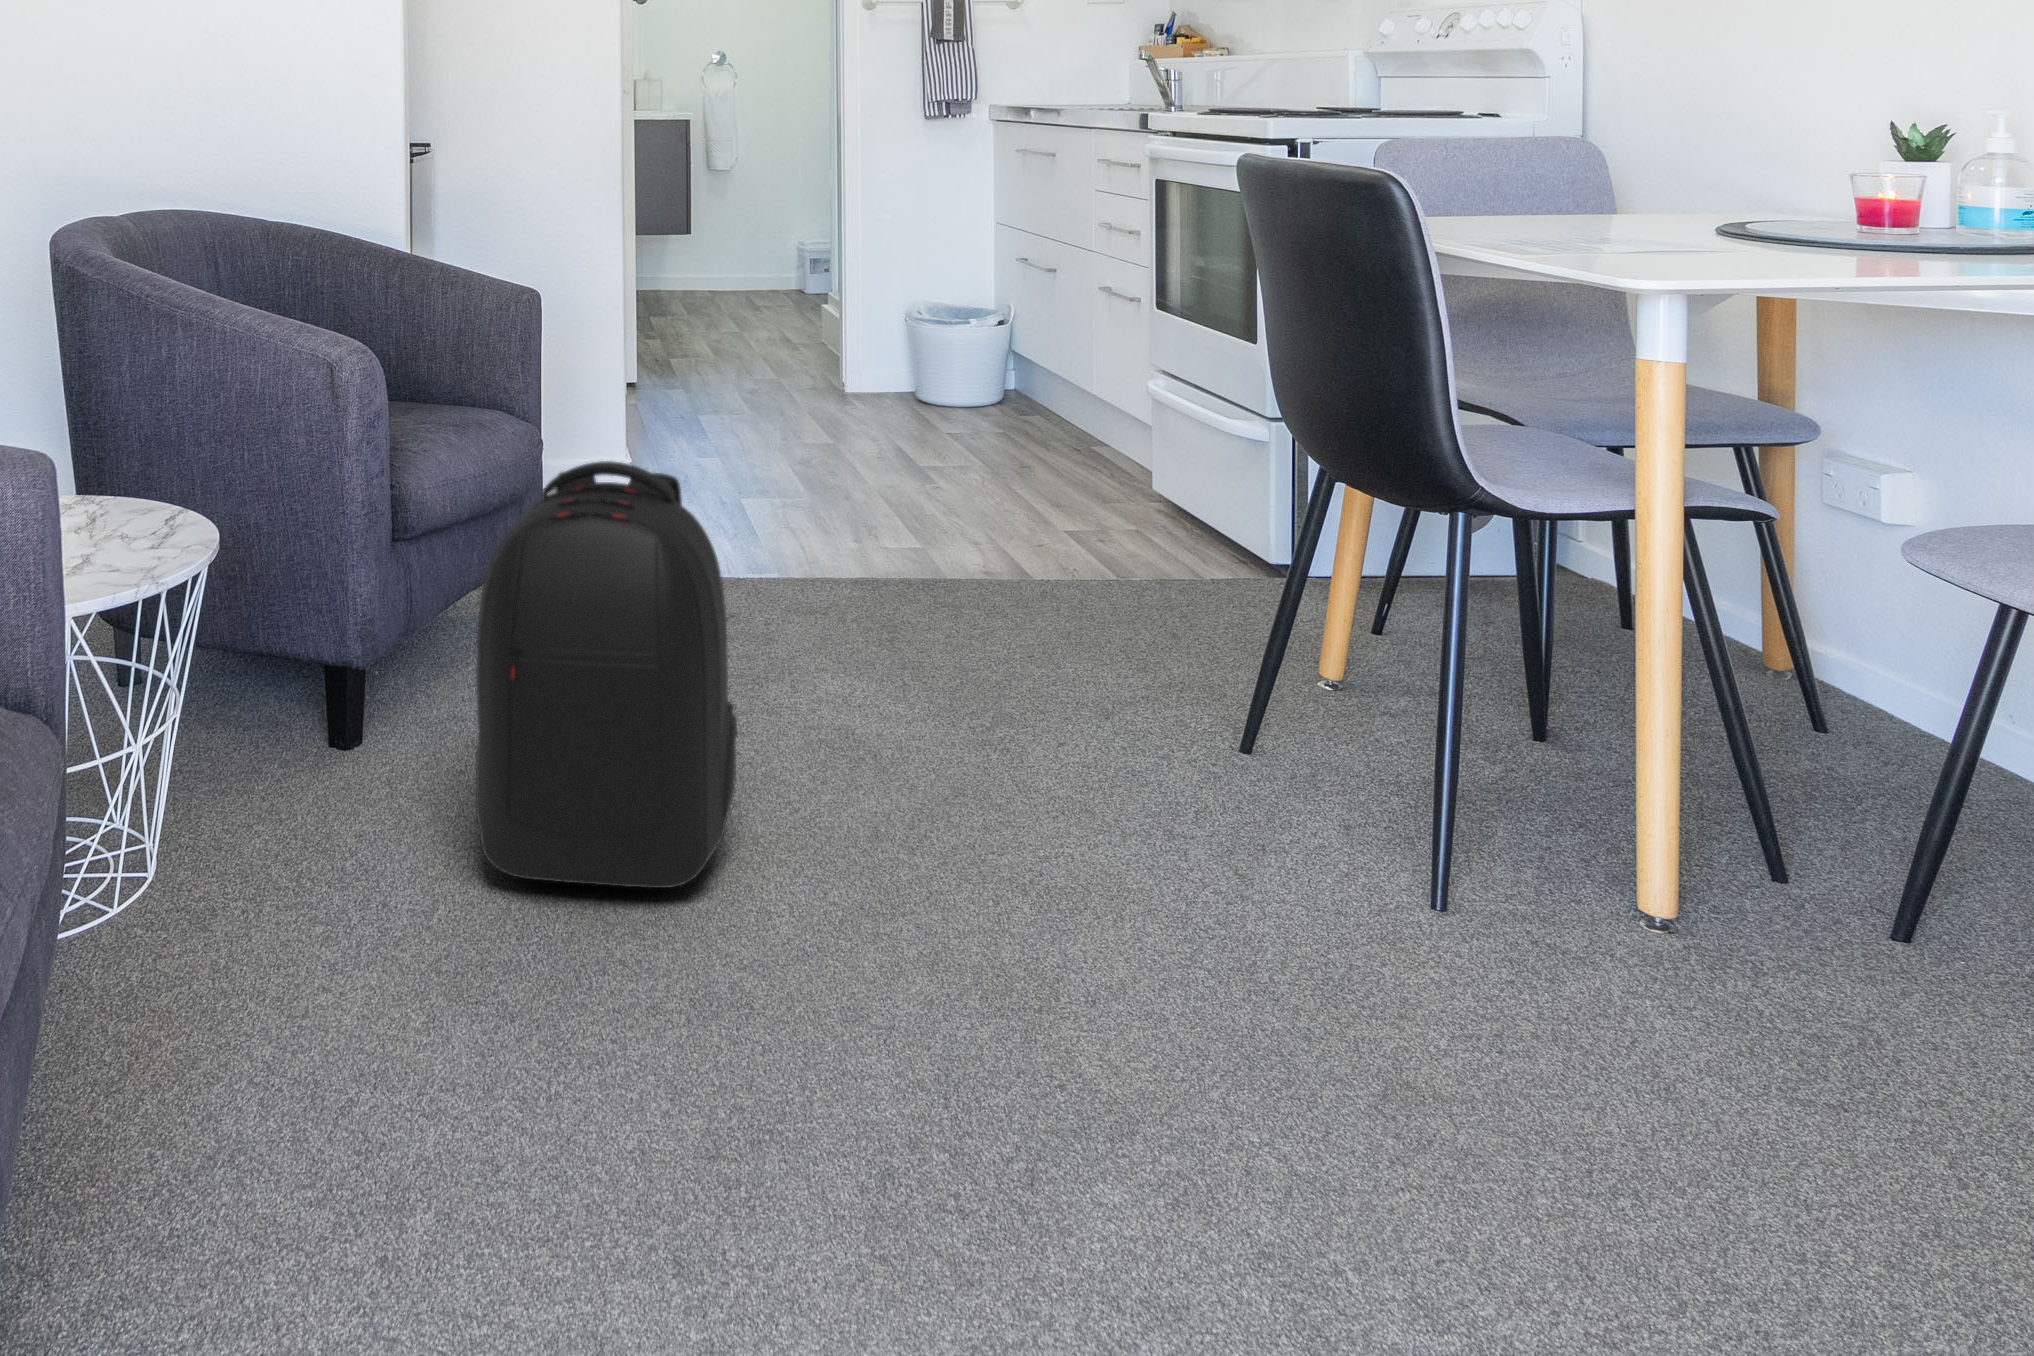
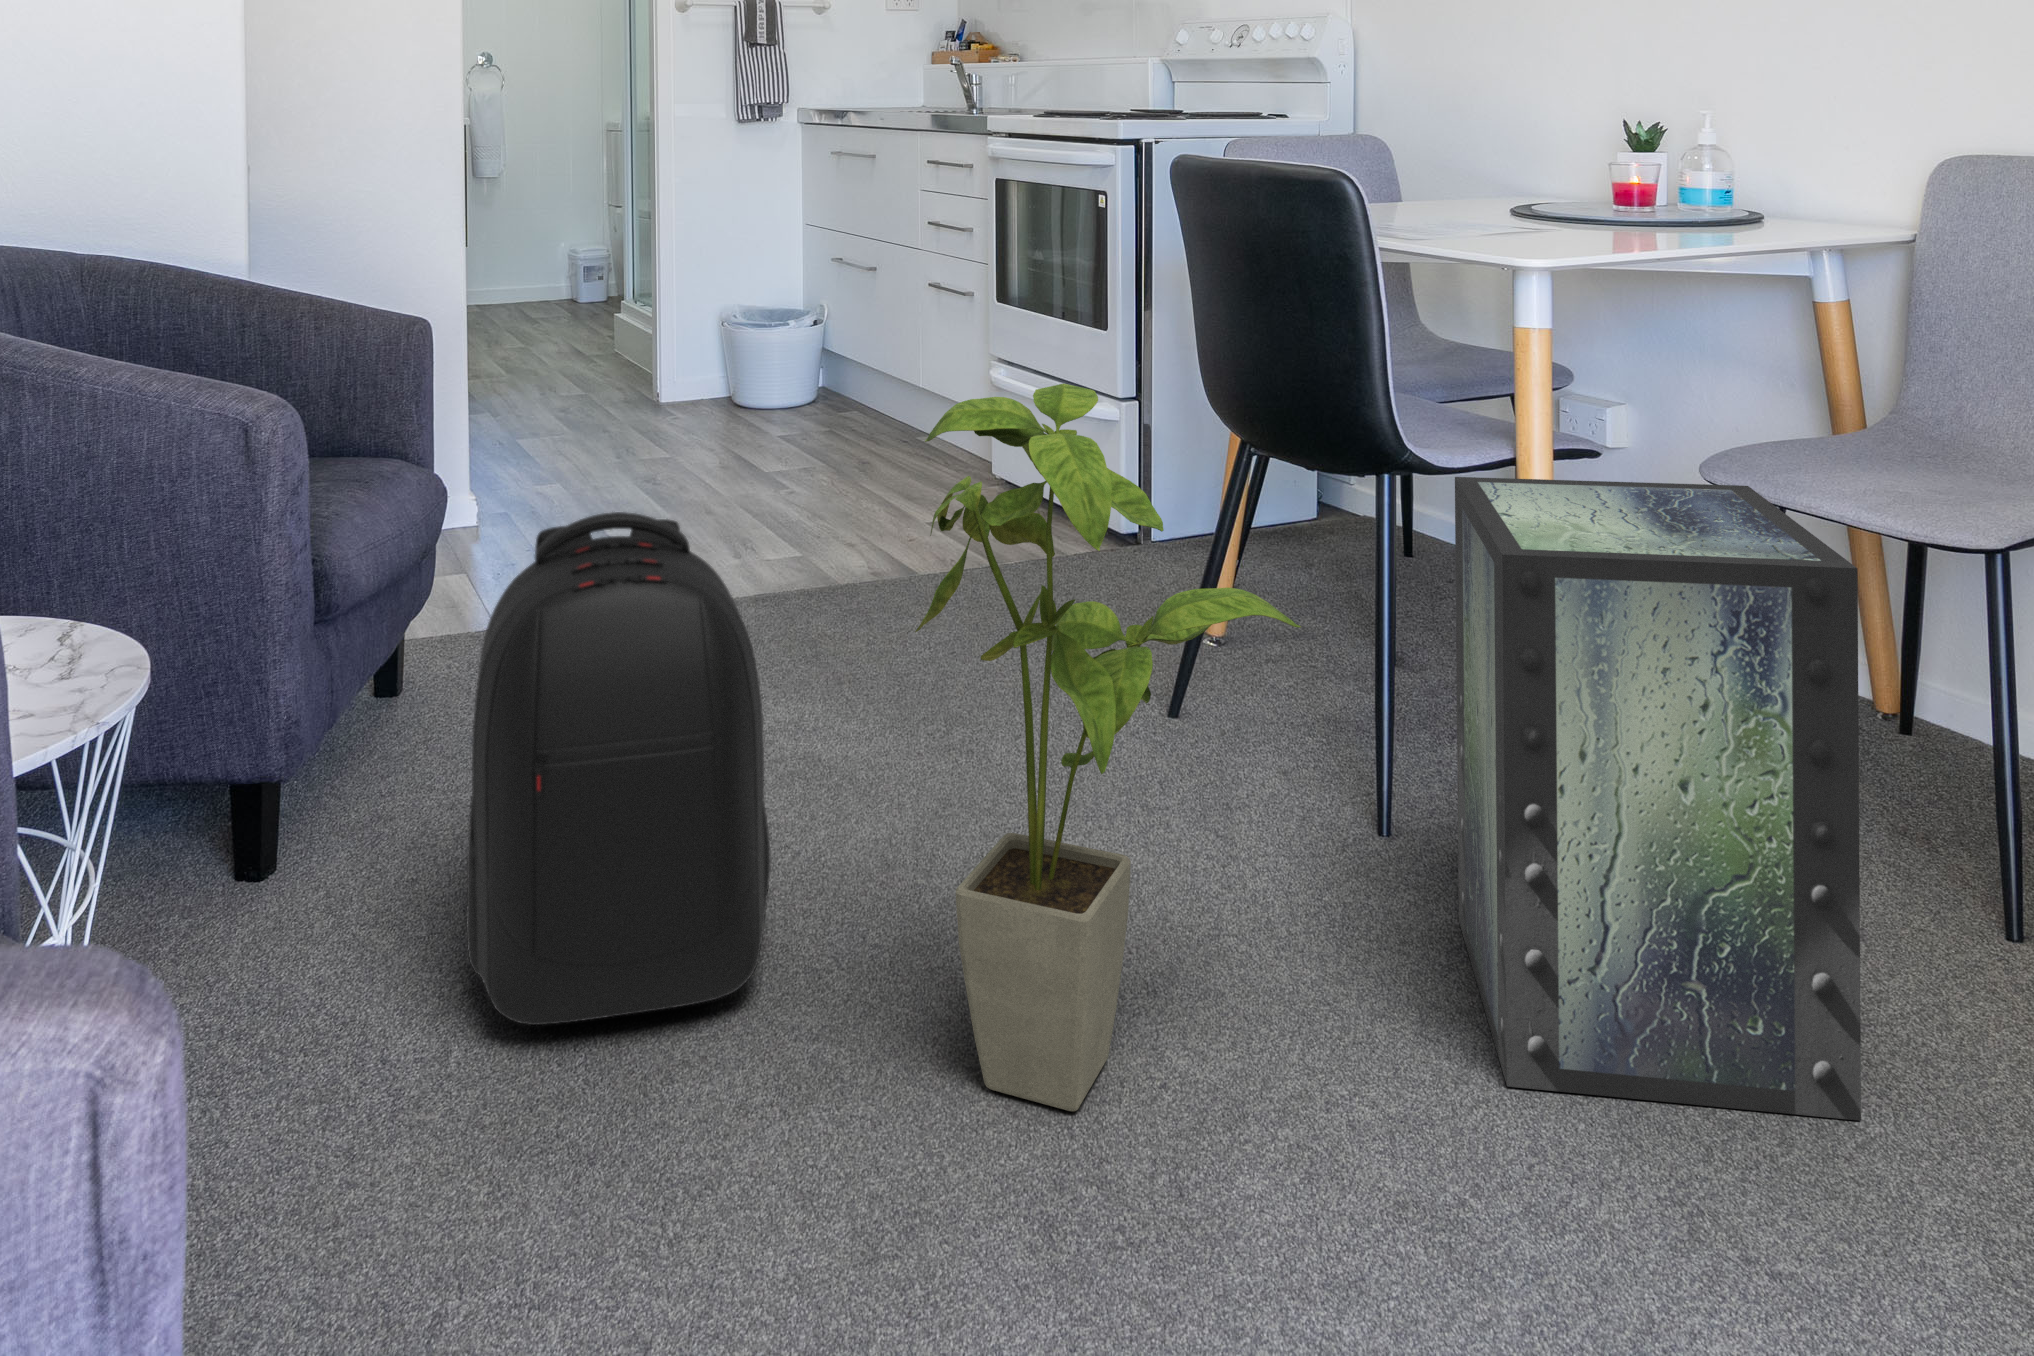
house plant: none [808,369,1176,1035] -> present [915,384,1301,1111]
storage box: none [1392,504,1801,1231] -> present [1455,477,1861,1121]

